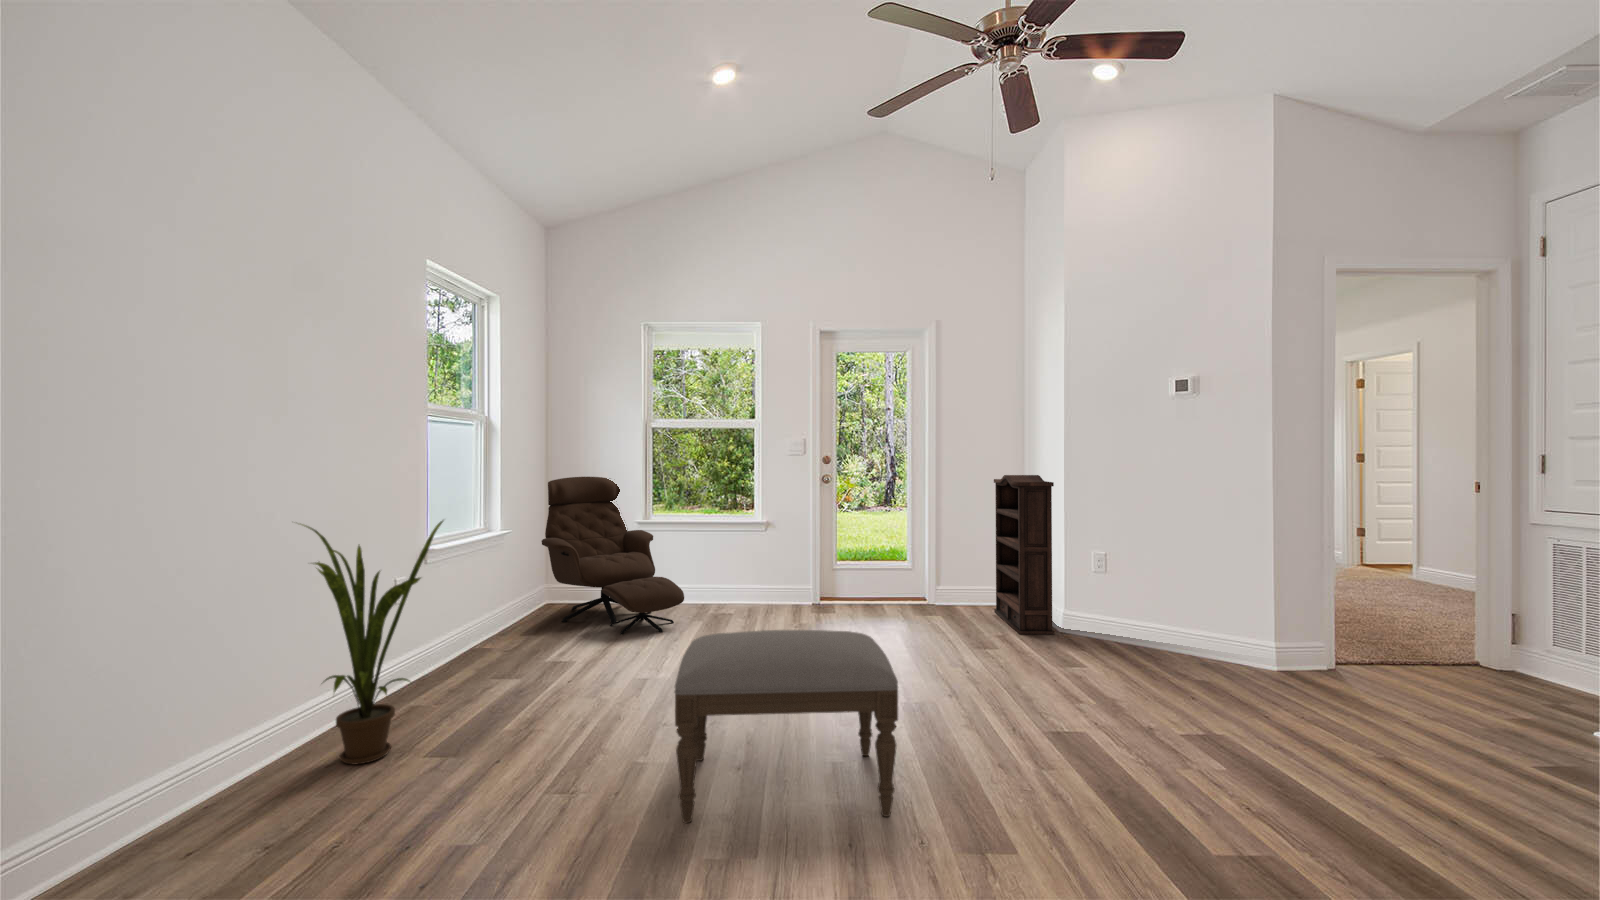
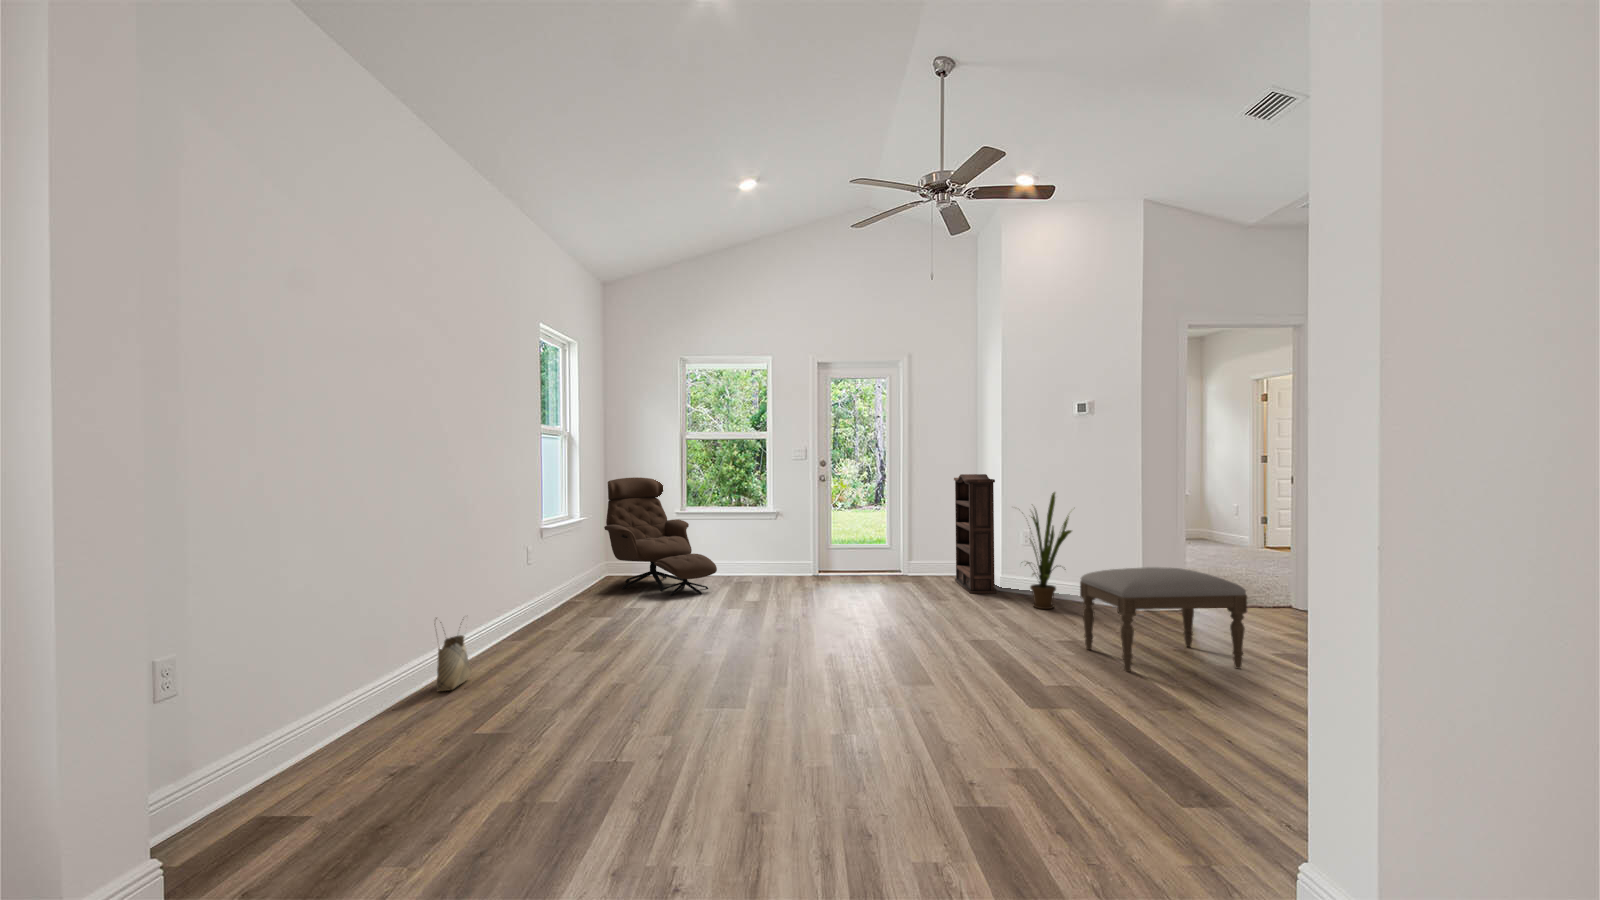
house plant: present [302,520,443,765] -> present [1025,492,1072,609]
ottoman: present [675,630,898,823] -> present [1080,567,1247,672]
woven basket: none [123,718,217,861] -> present [436,618,472,691]

